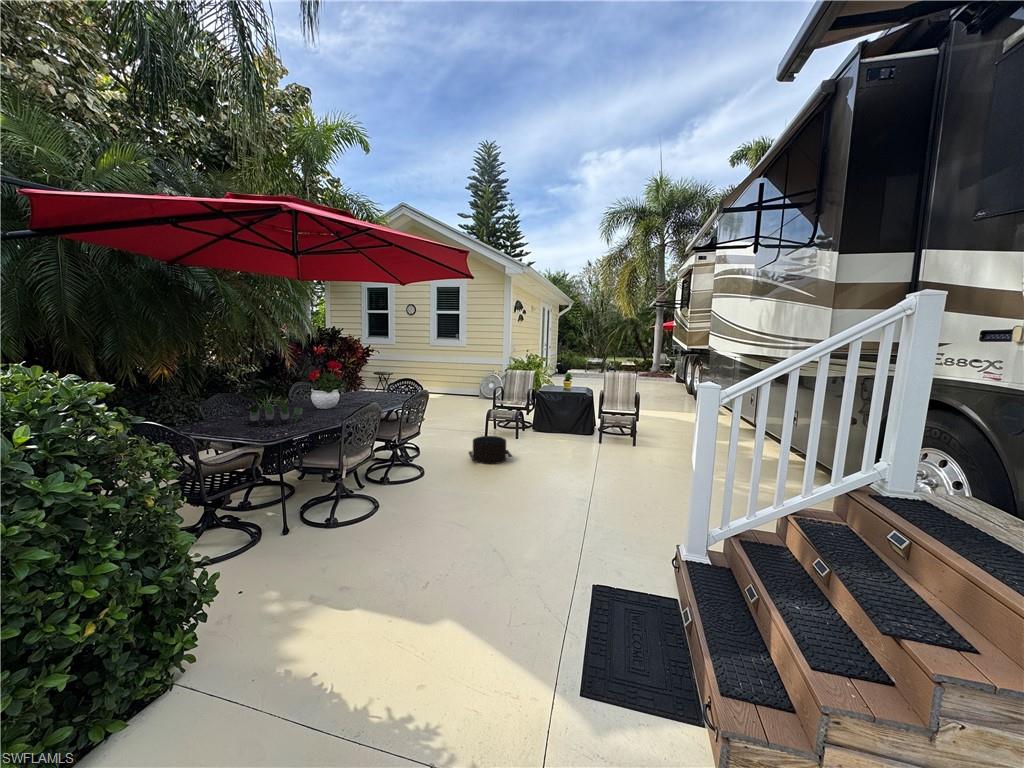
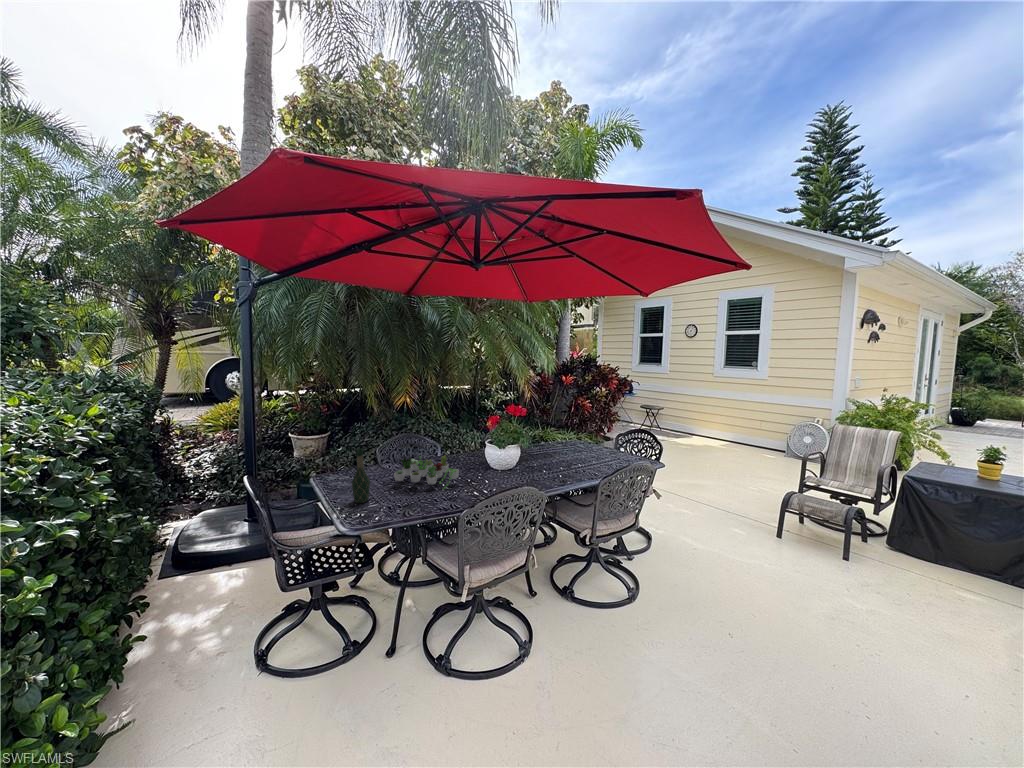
wine bottle: none [231,393,246,435] -> present [352,448,370,503]
pouf: present [469,436,512,464] -> none [729,549,825,619]

